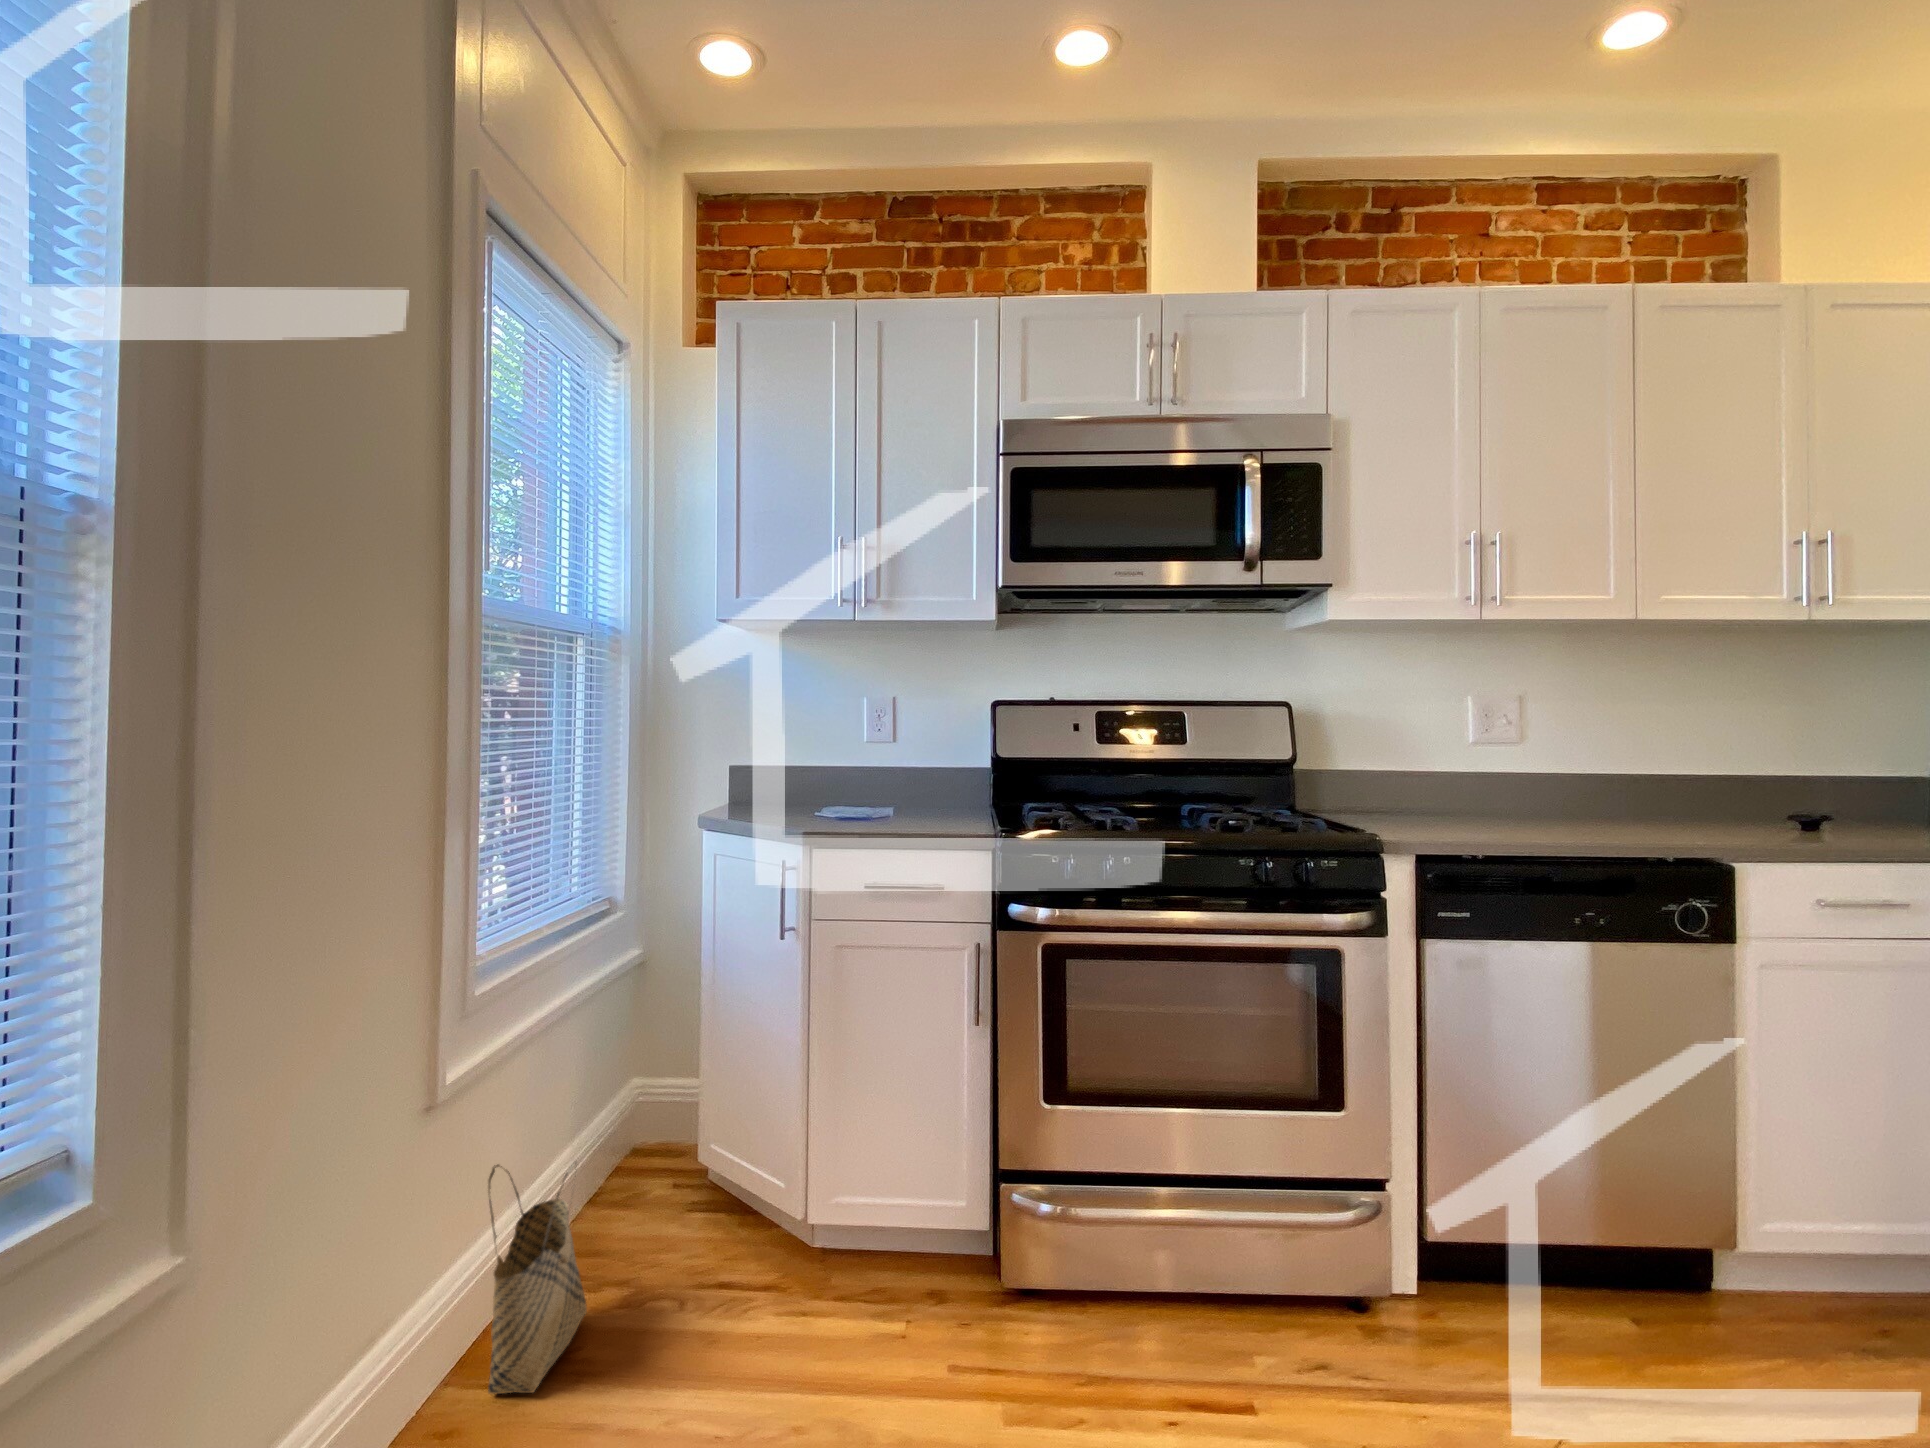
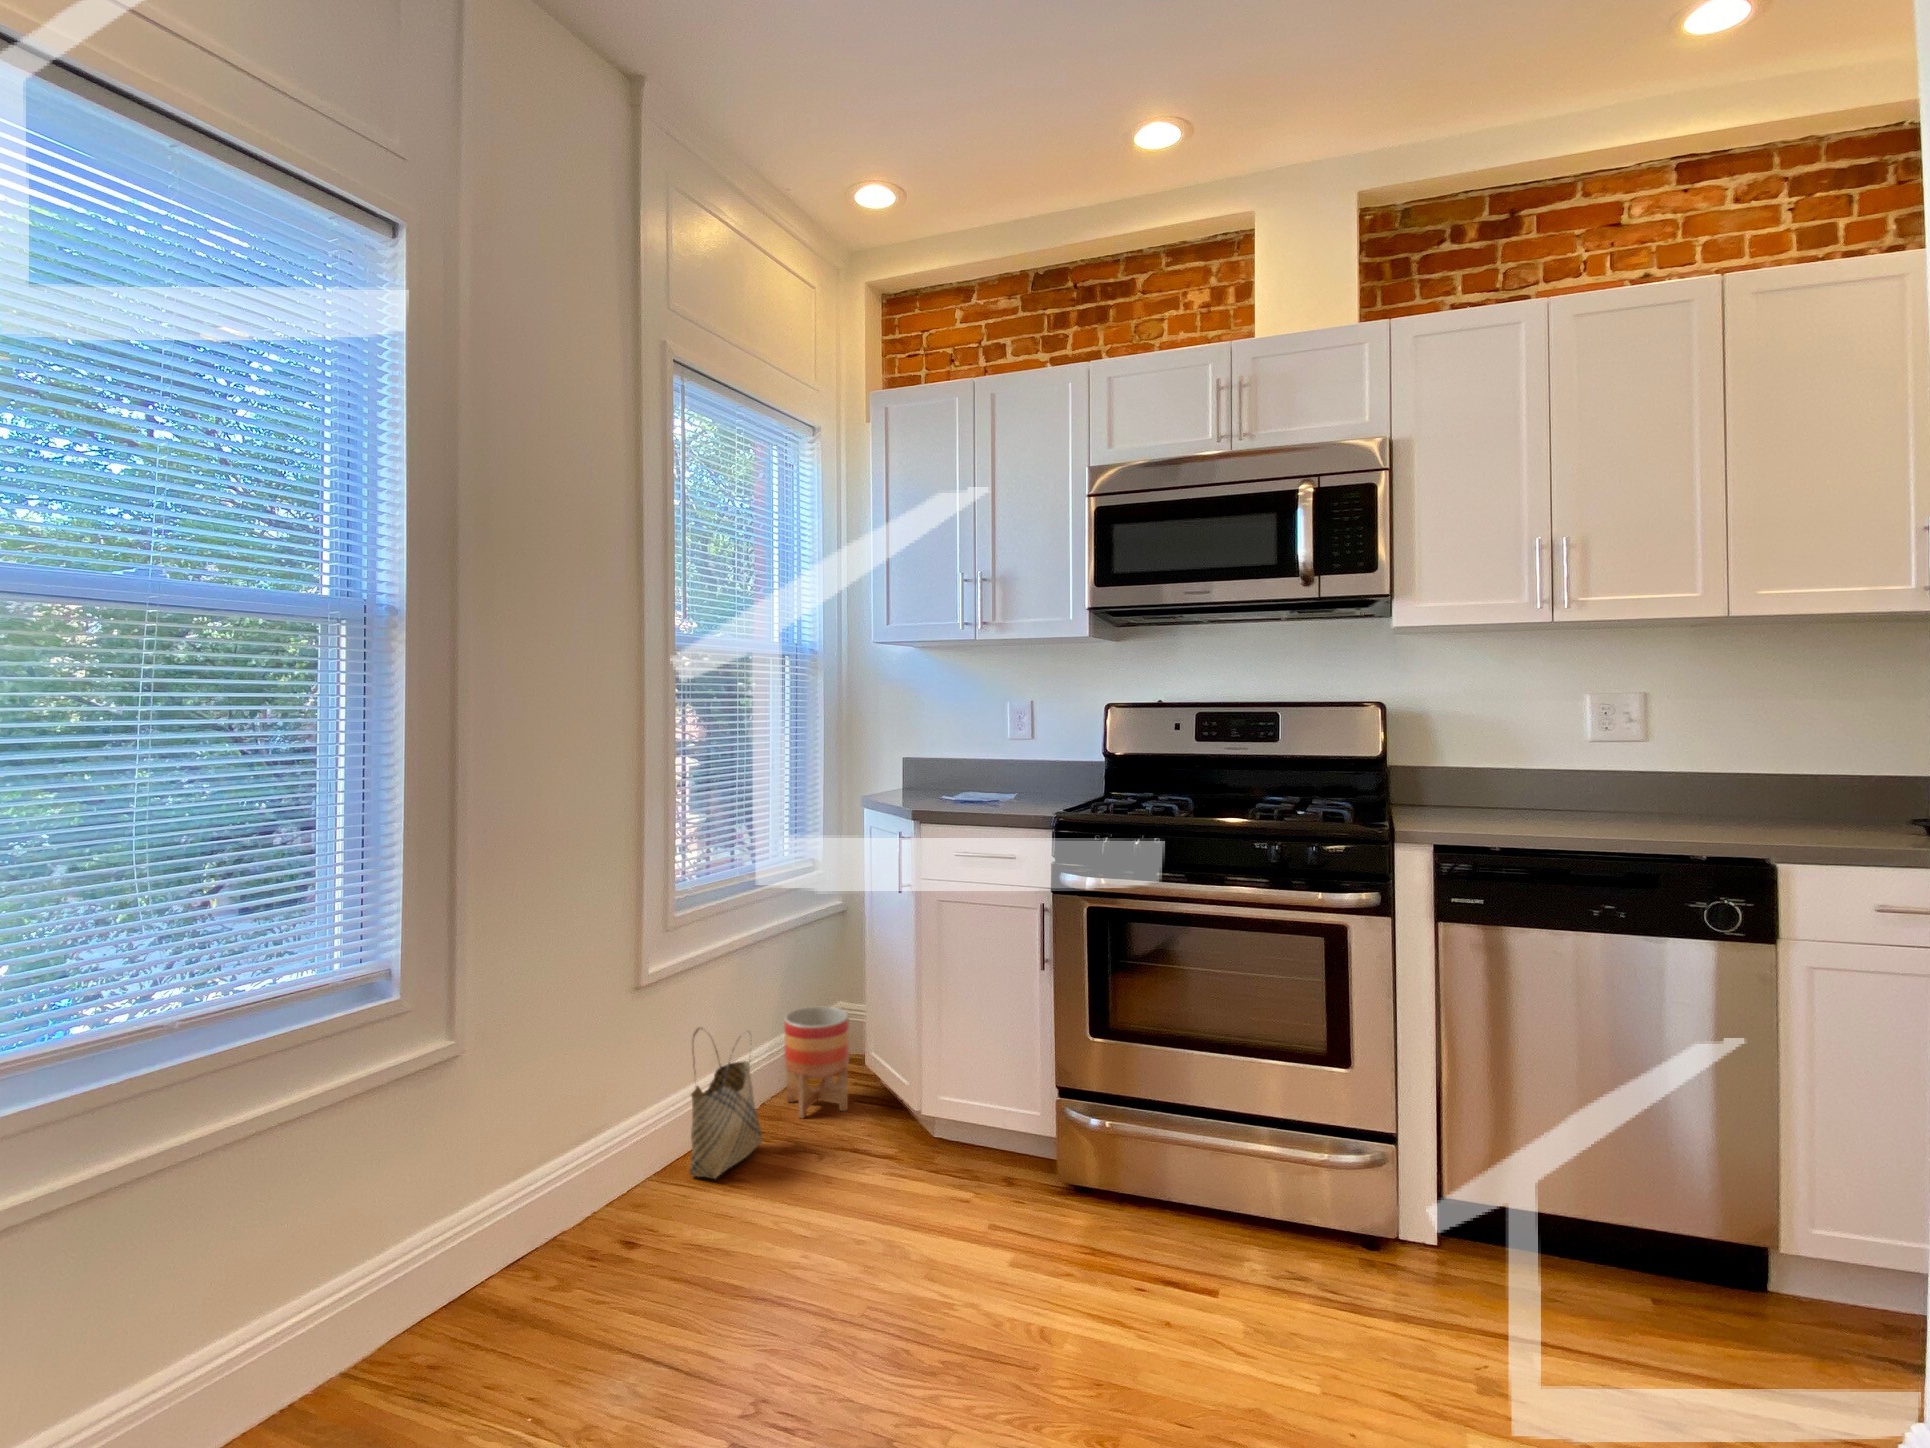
planter: none [594,1095,683,1256] -> present [784,1007,849,1118]

